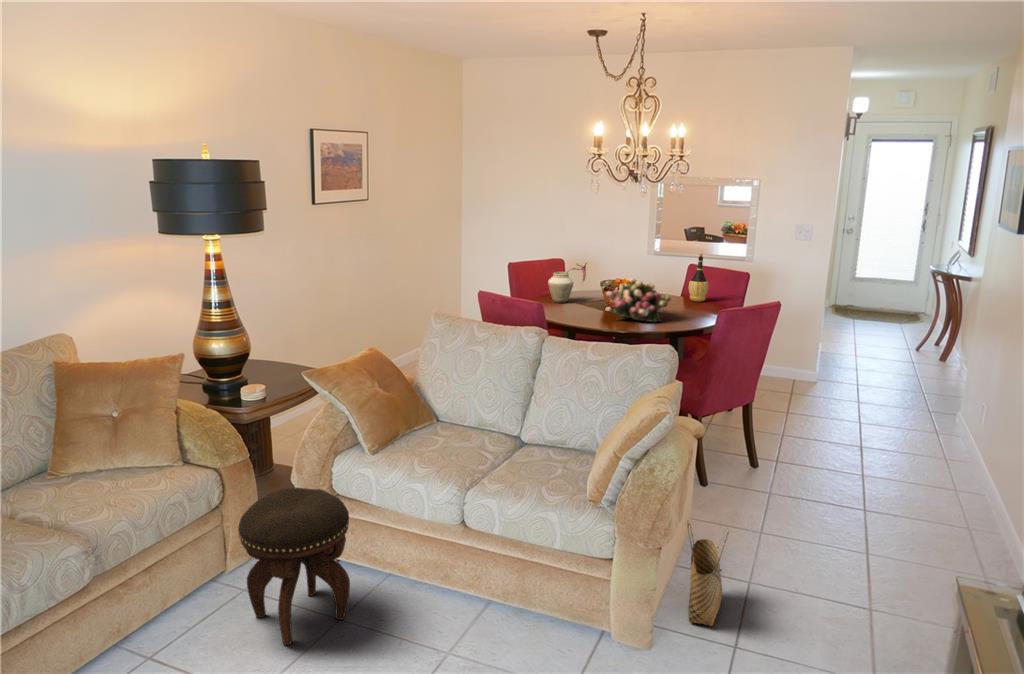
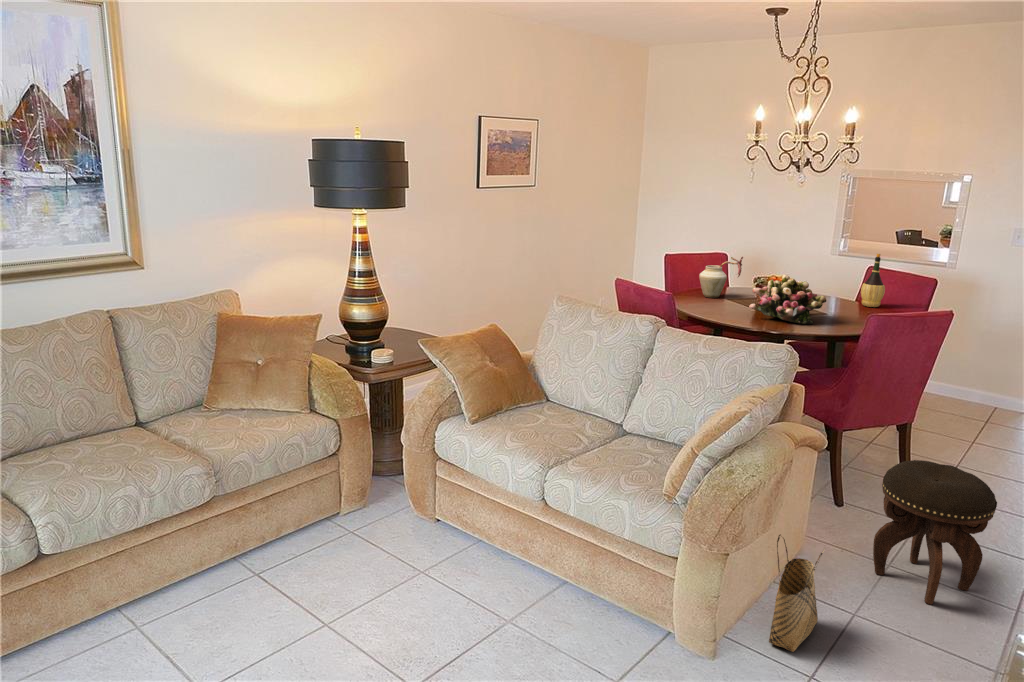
footstool: present [238,487,350,645] -> present [873,460,997,605]

